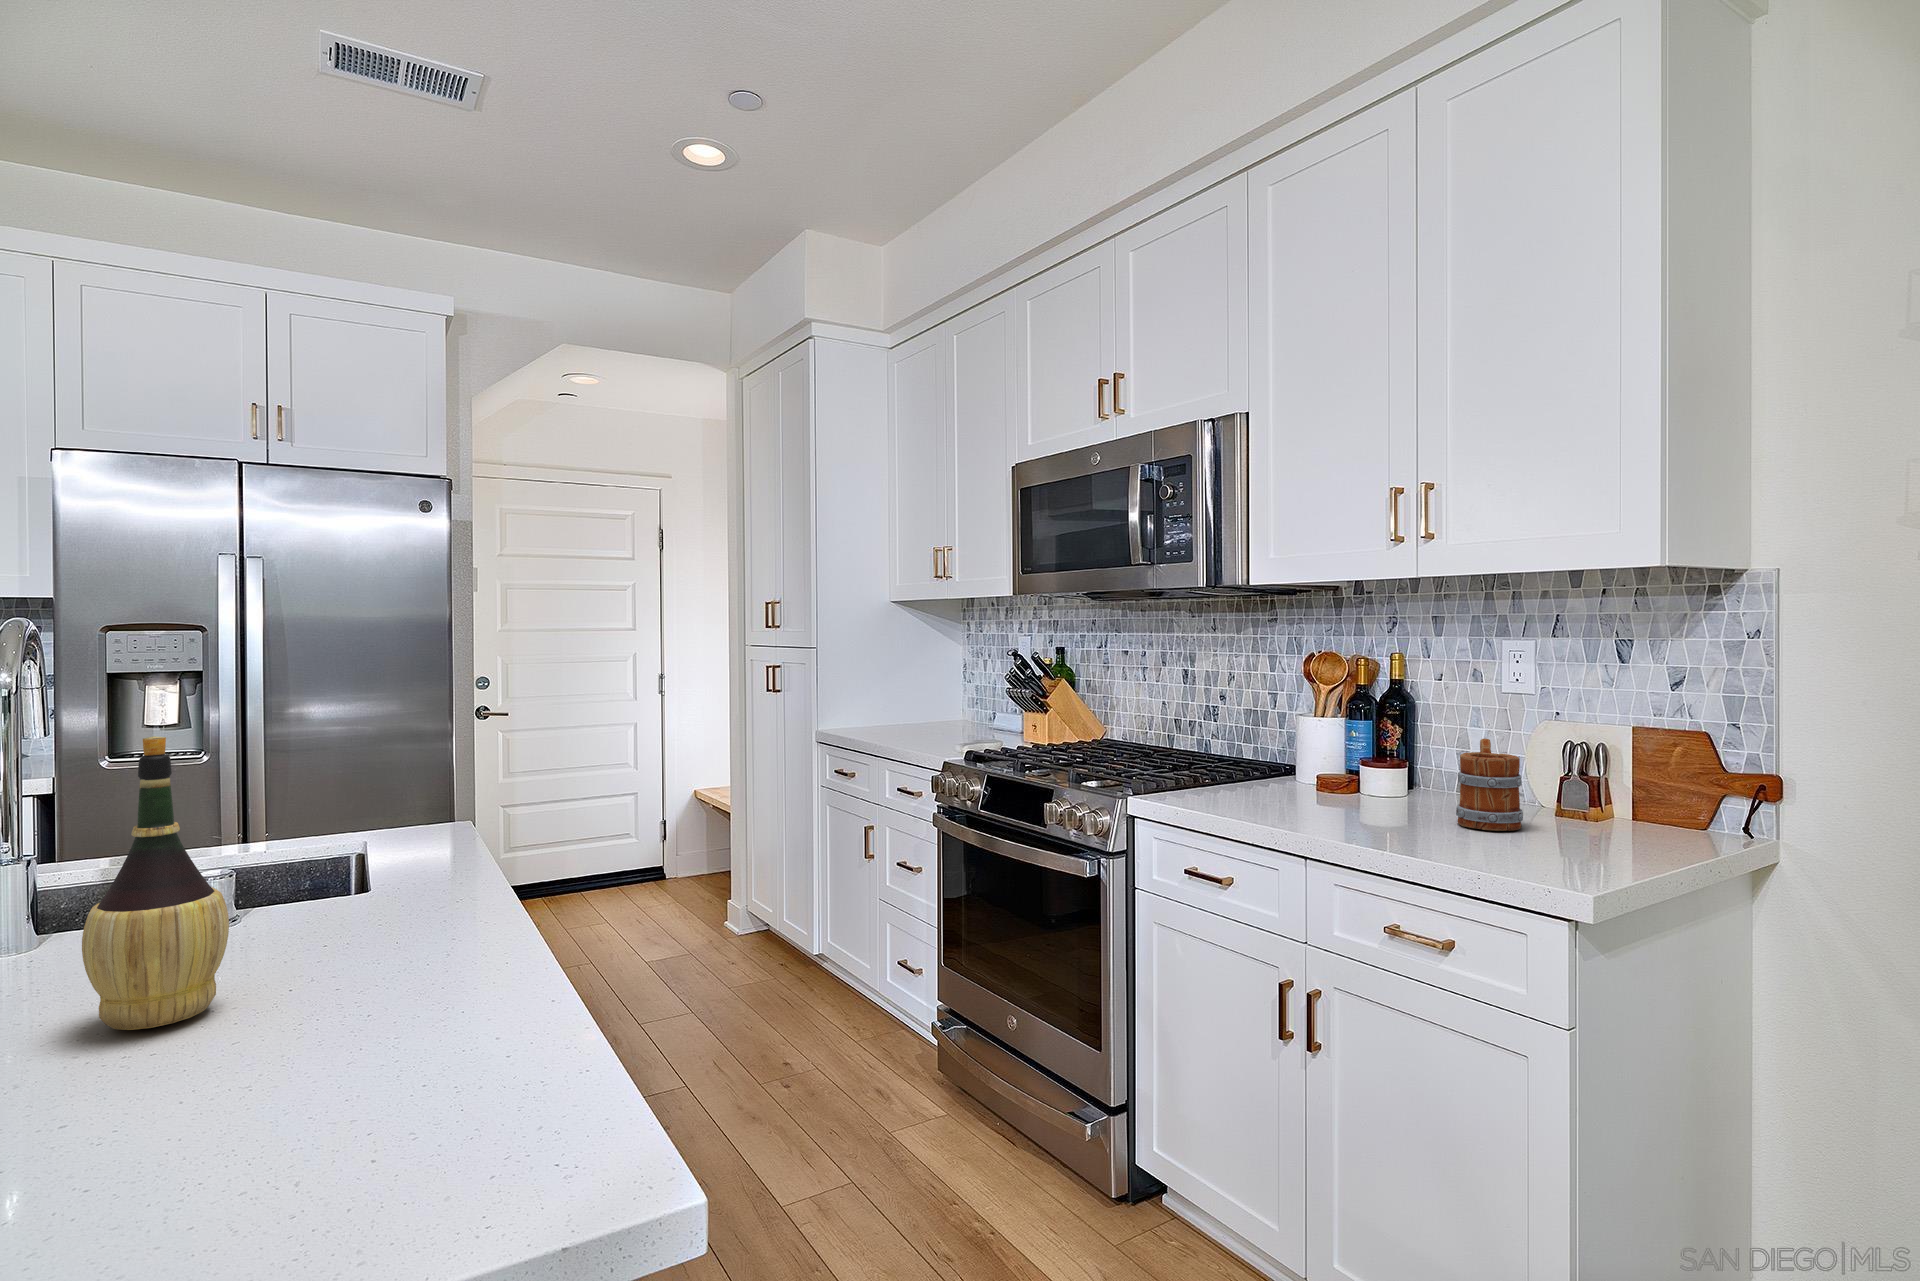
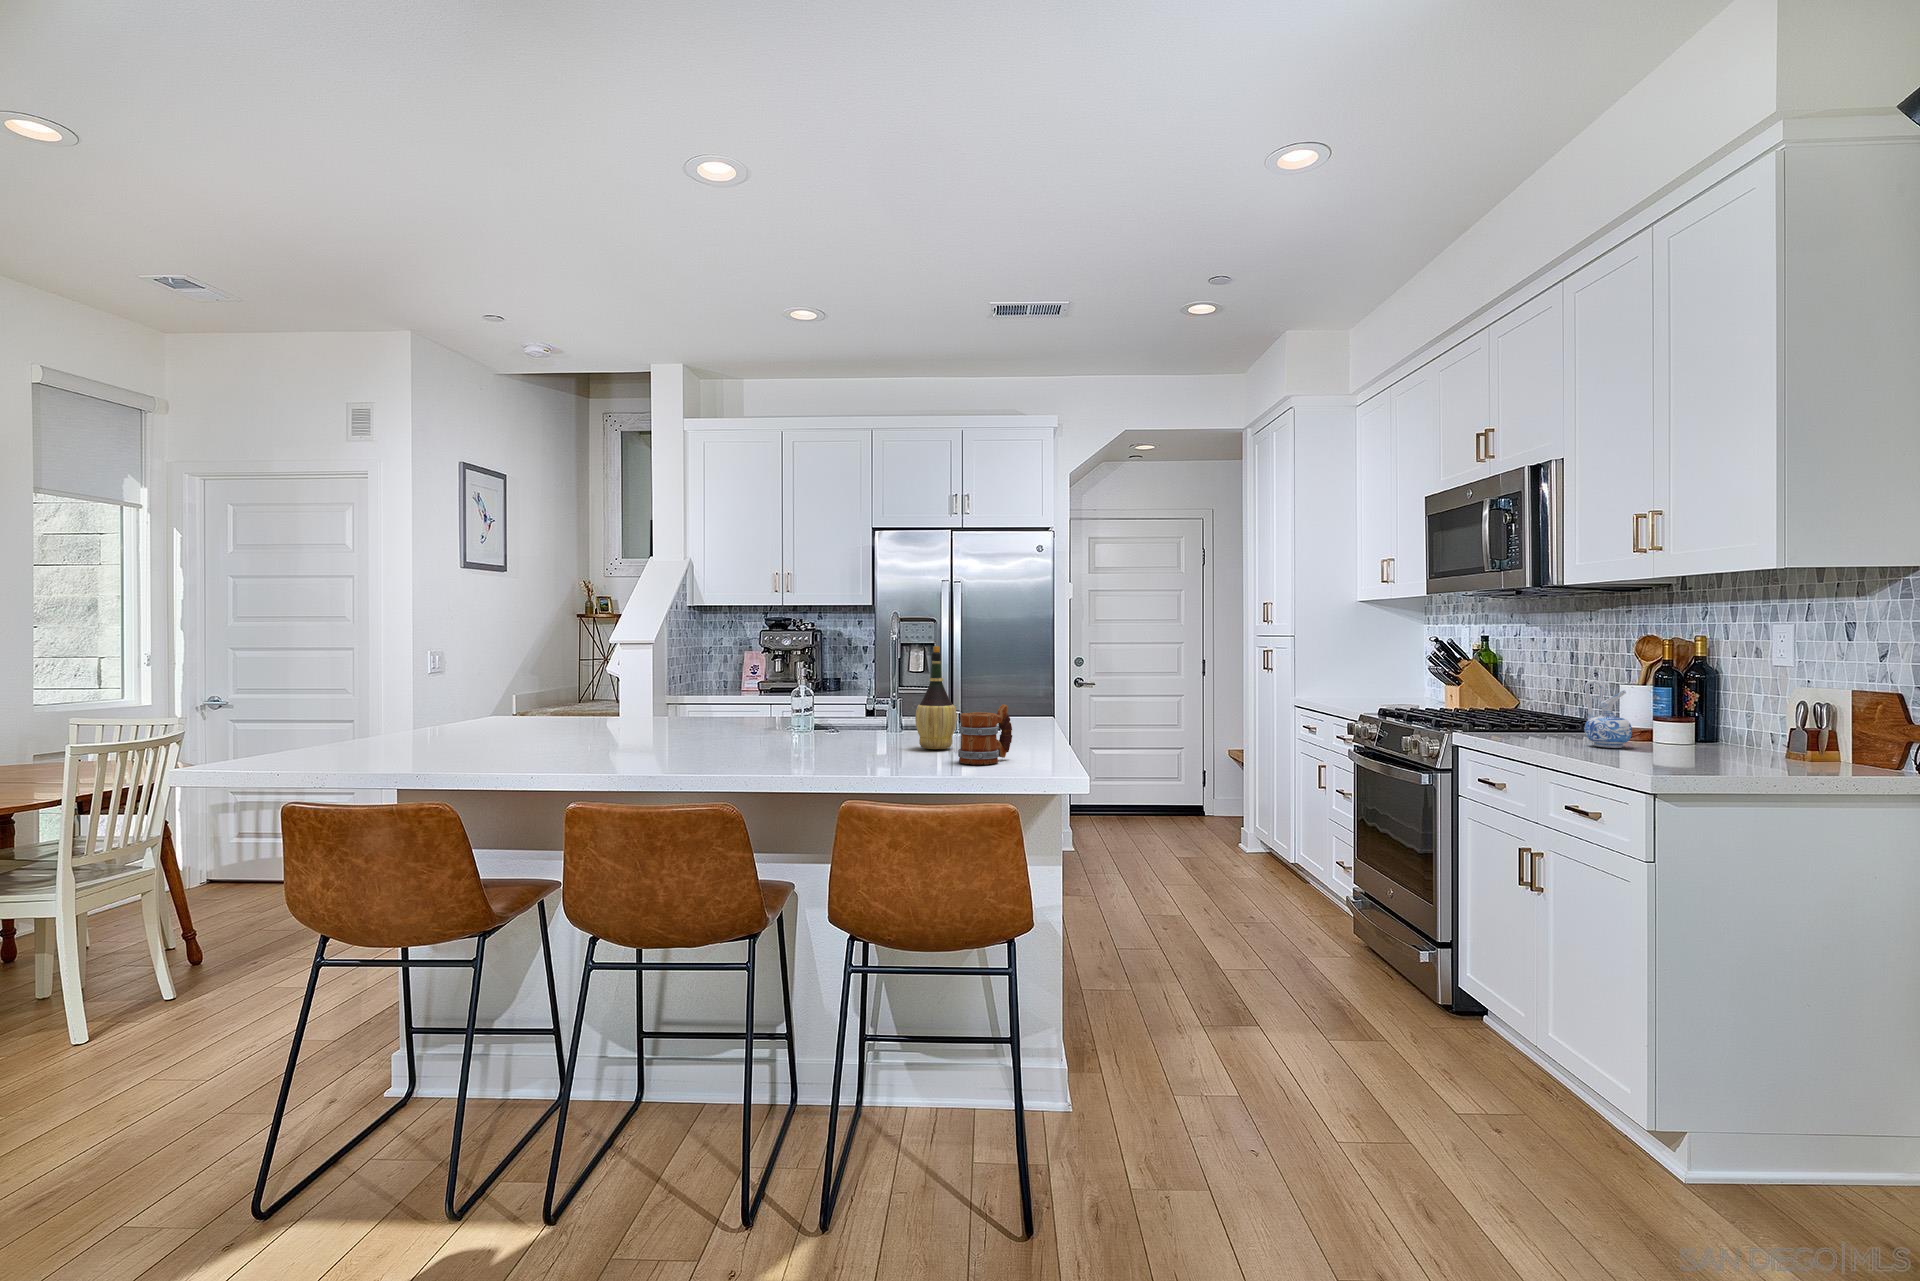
ceramic pitcher: none [1336,723,1397,819] -> present [1584,680,1632,748]
mug: present [1456,739,1523,831] -> present [958,704,1012,765]

